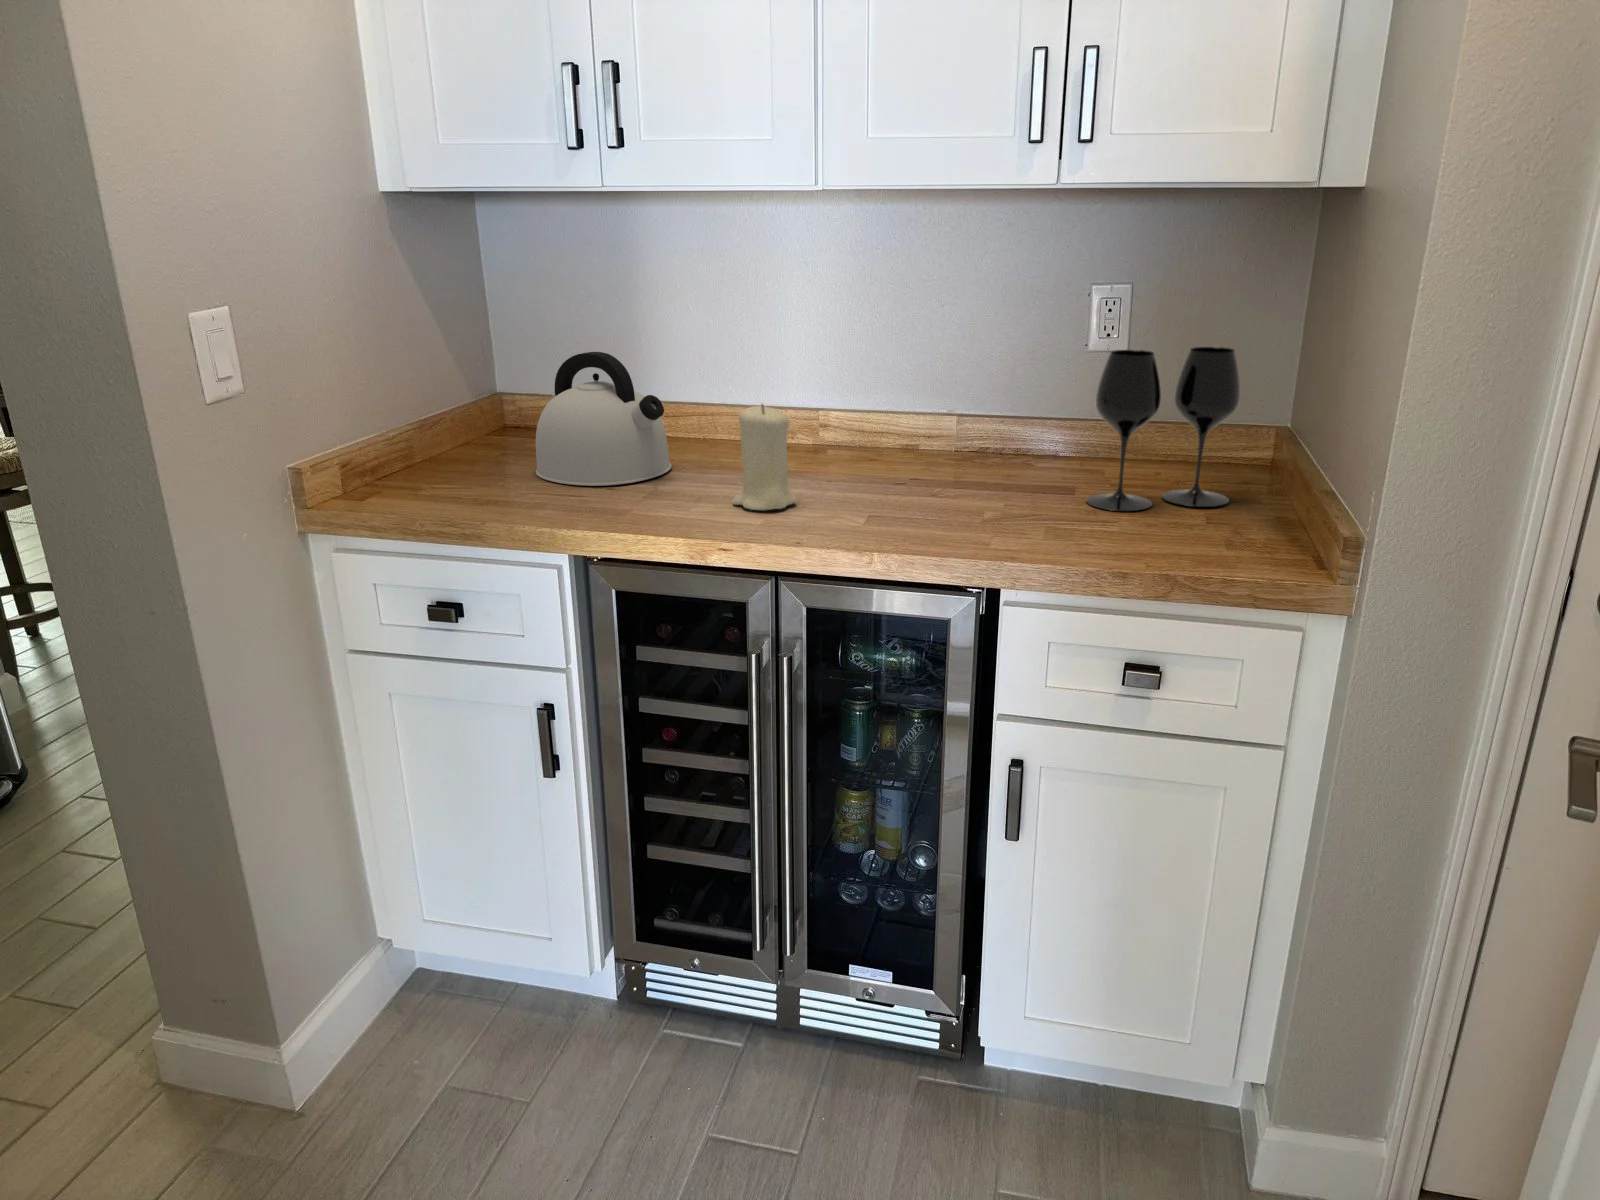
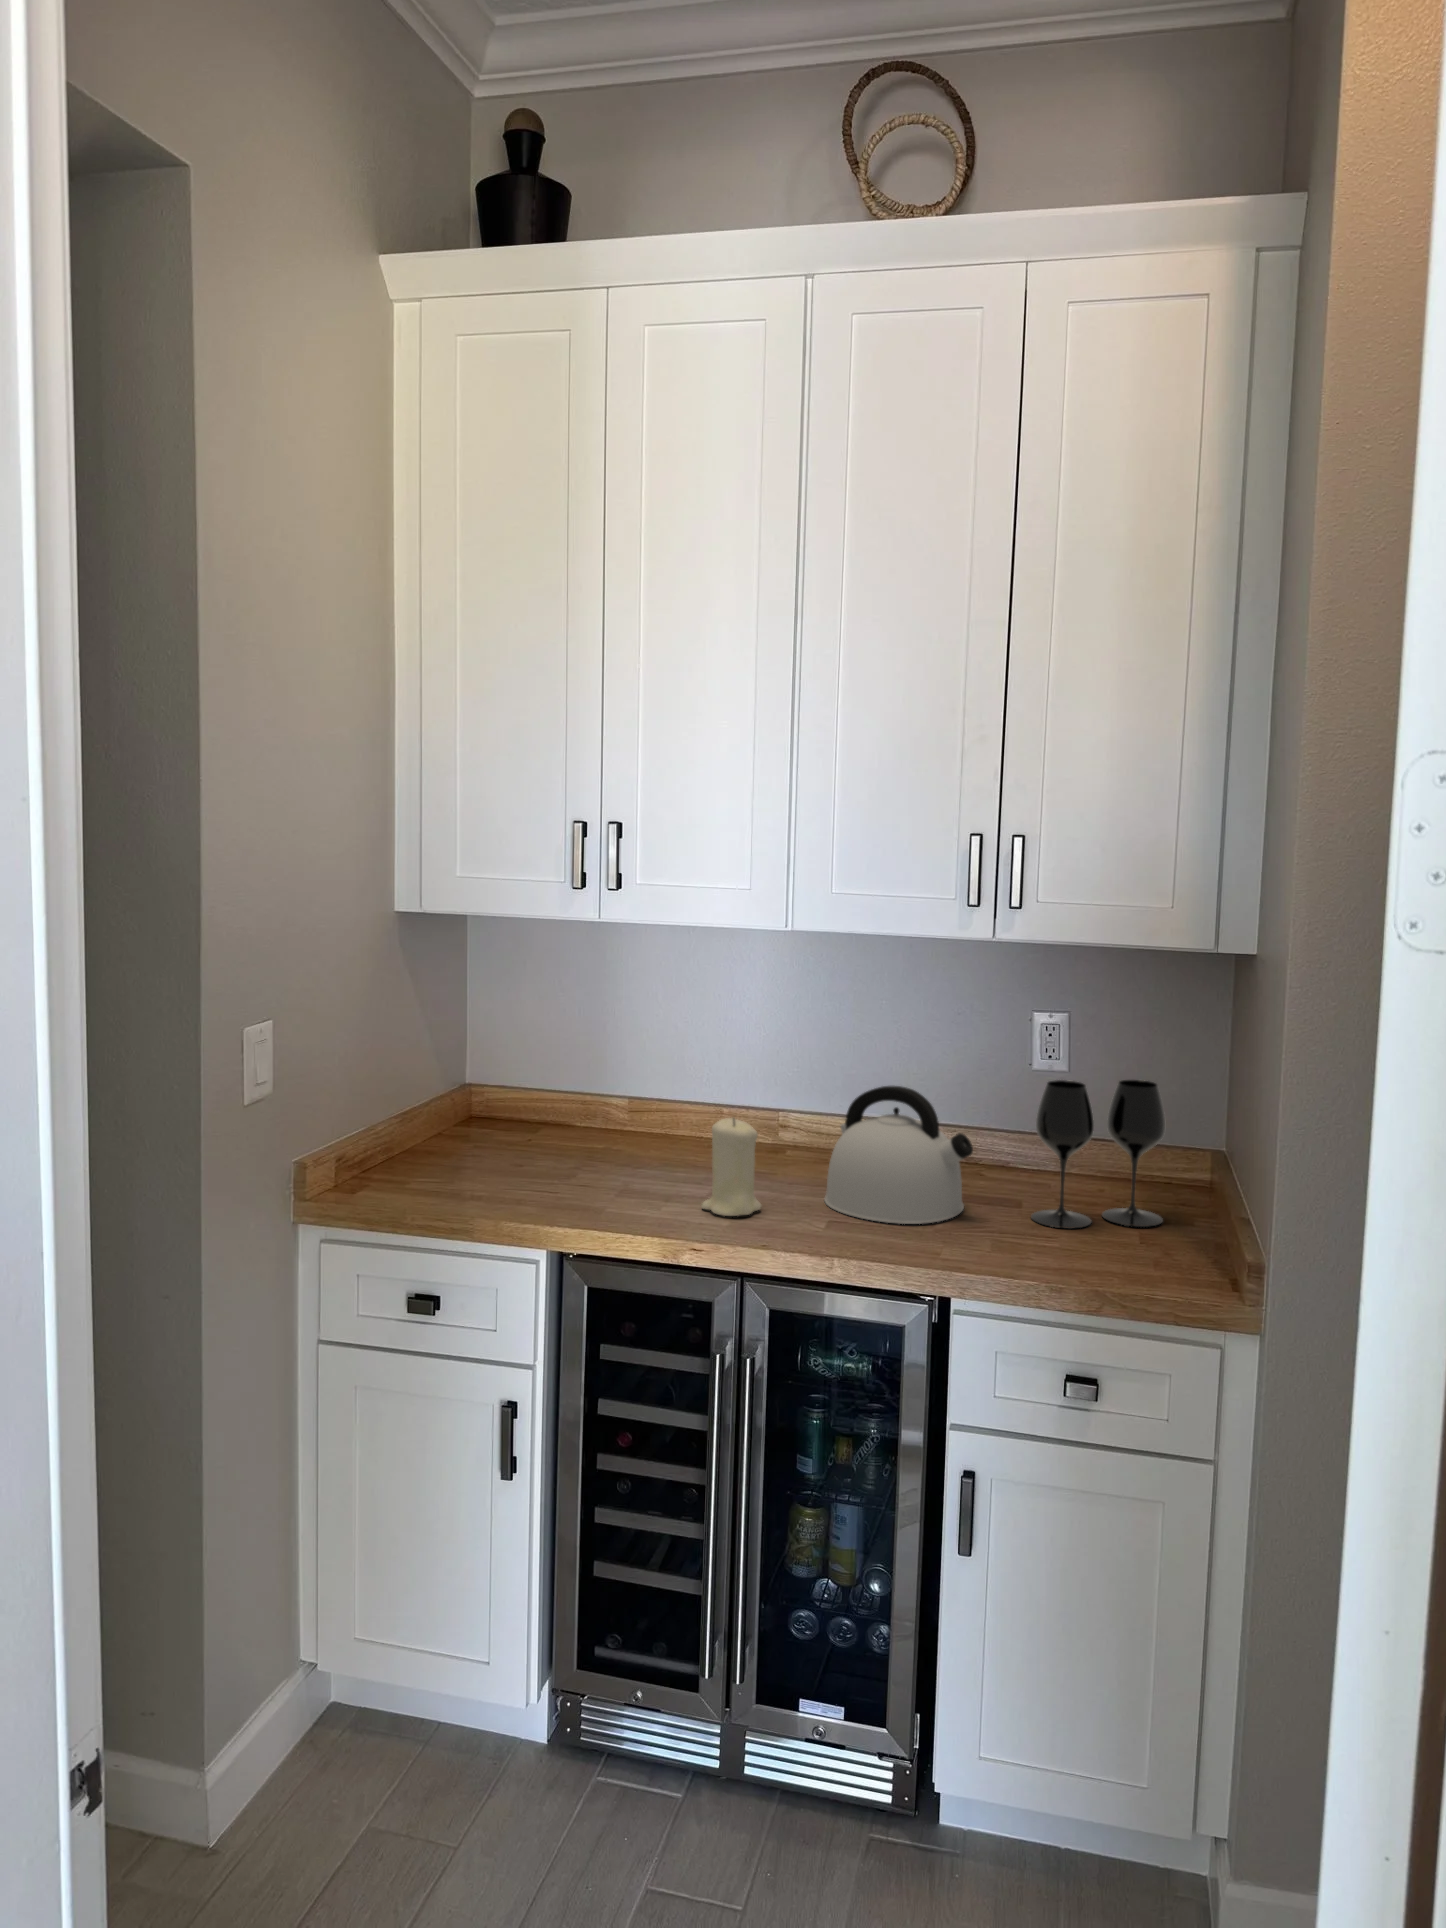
kettle: present [536,352,672,486] -> present [825,1086,973,1224]

